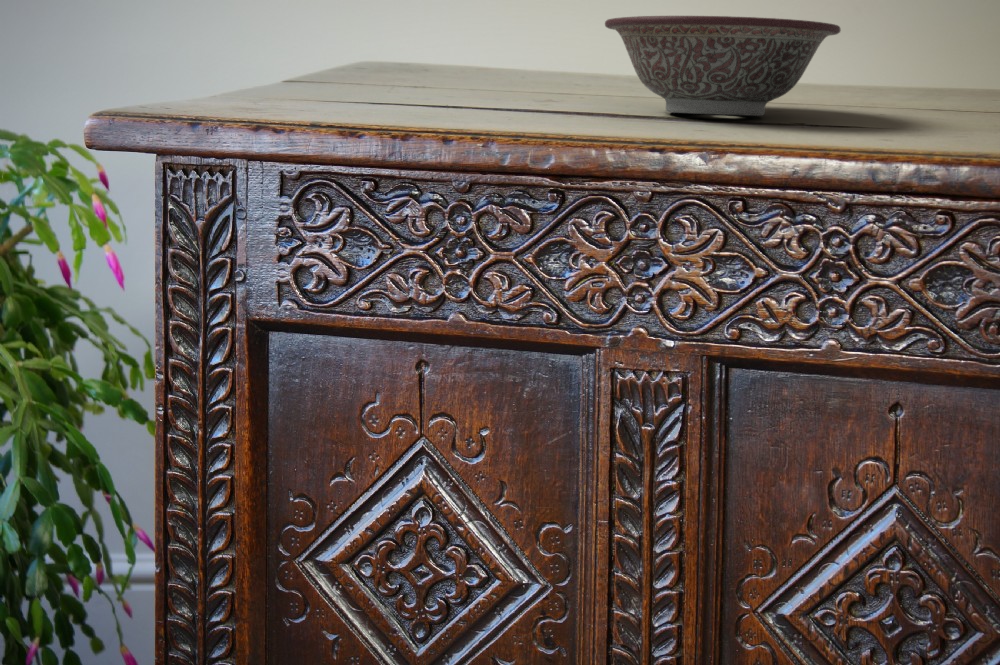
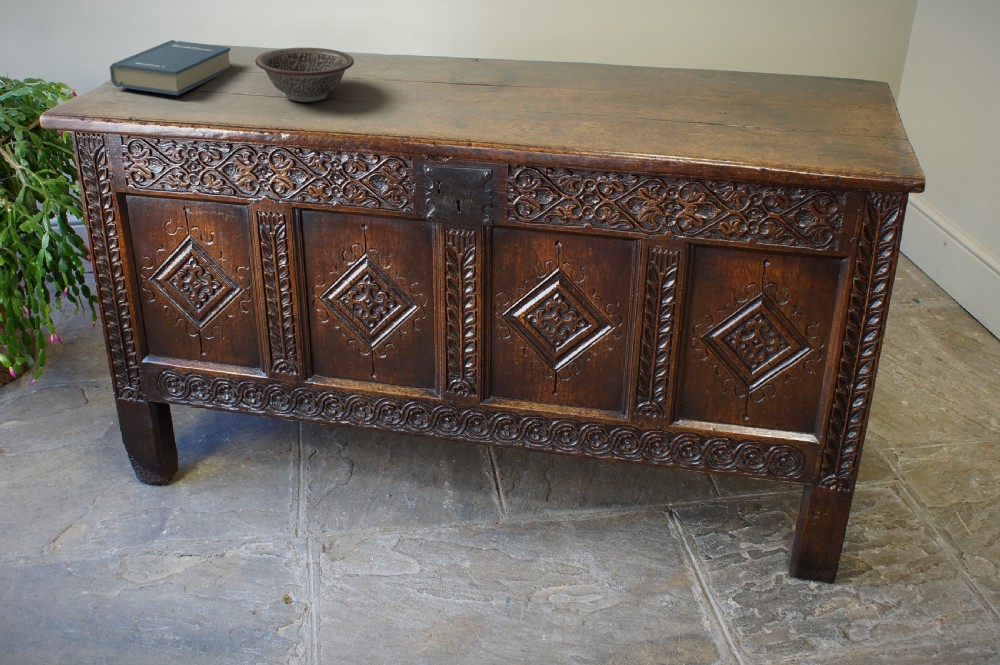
hardback book: none [260,35,510,99] -> present [110,40,231,95]

